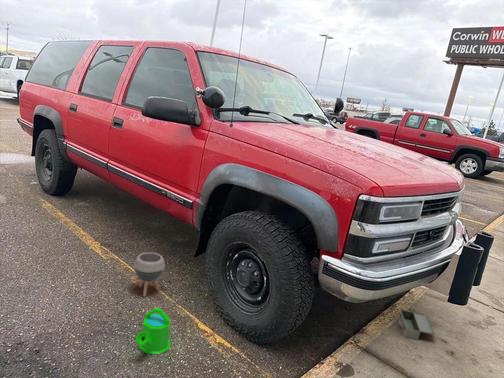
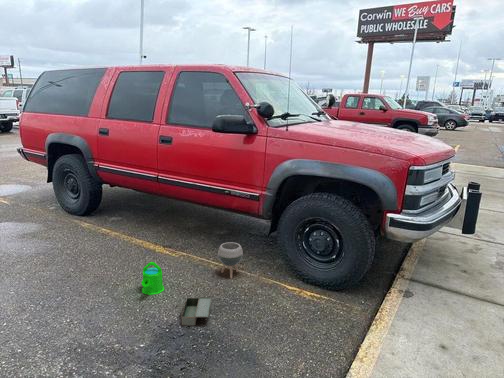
watering can: present [136,308,170,354] -> present [141,262,164,295]
toolbox: present [399,310,434,340] -> present [181,297,211,326]

